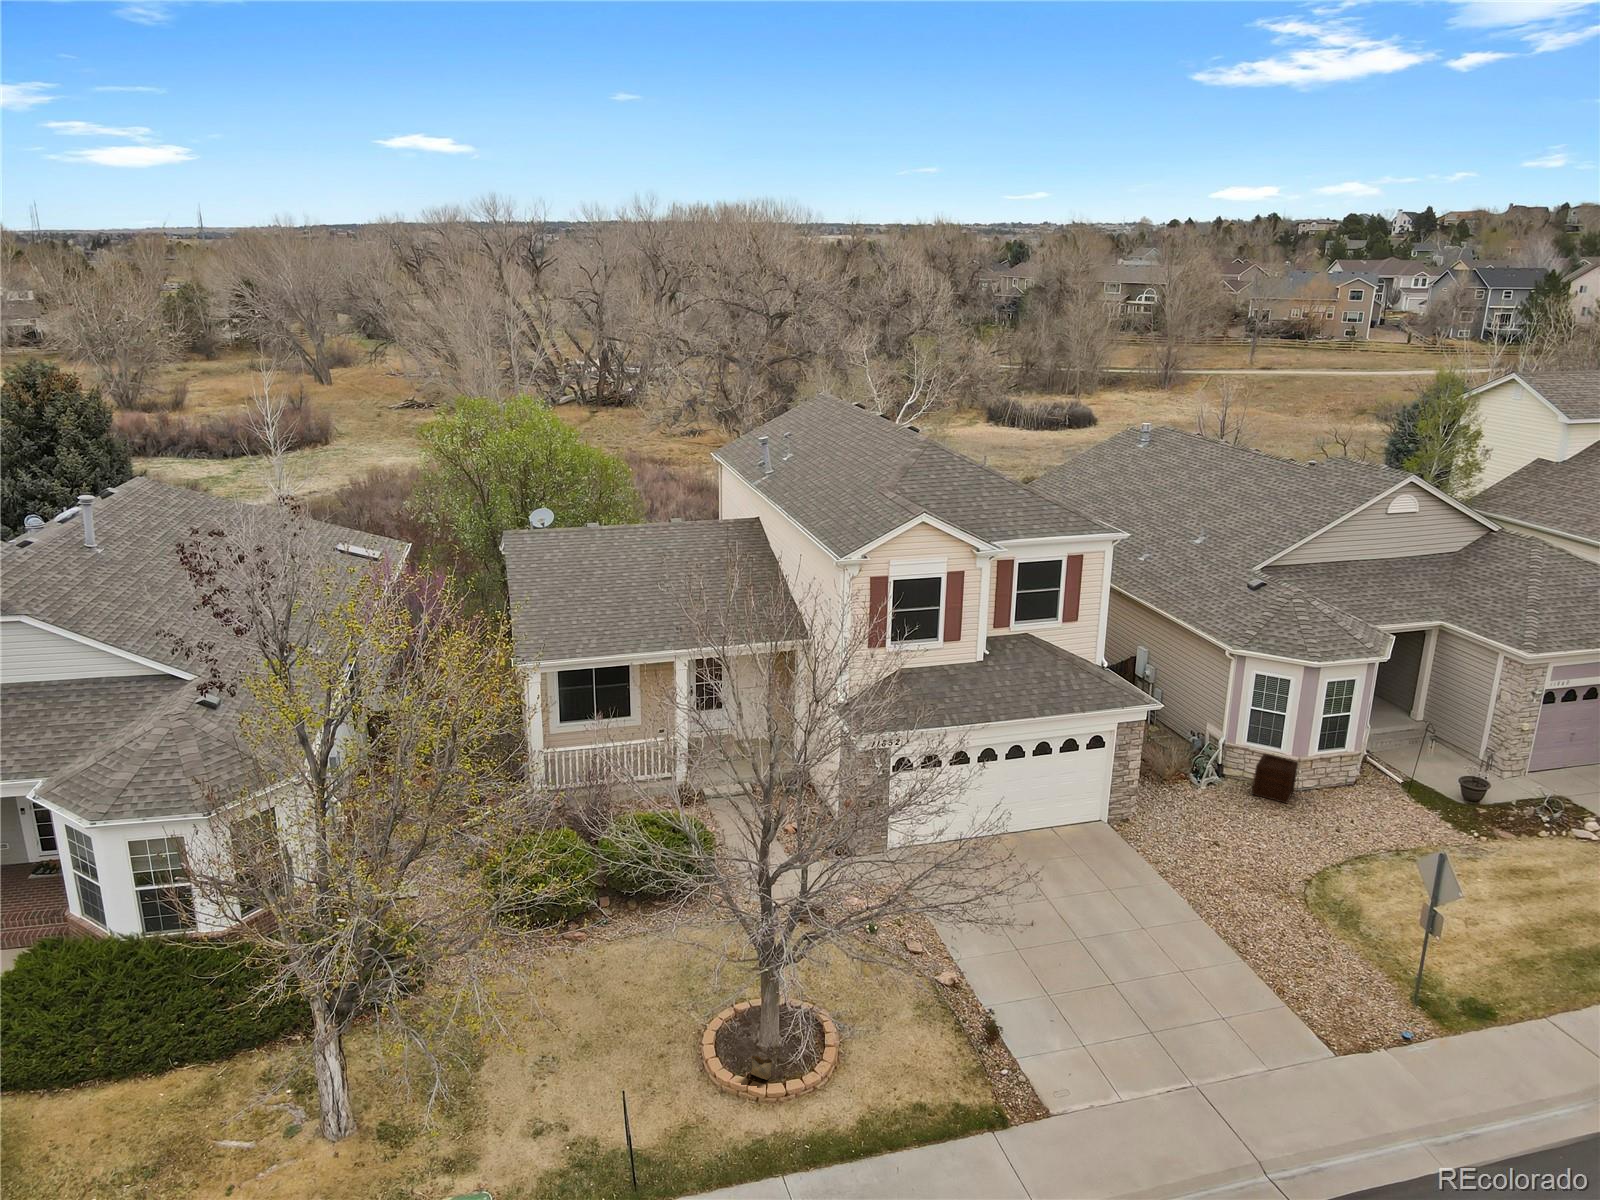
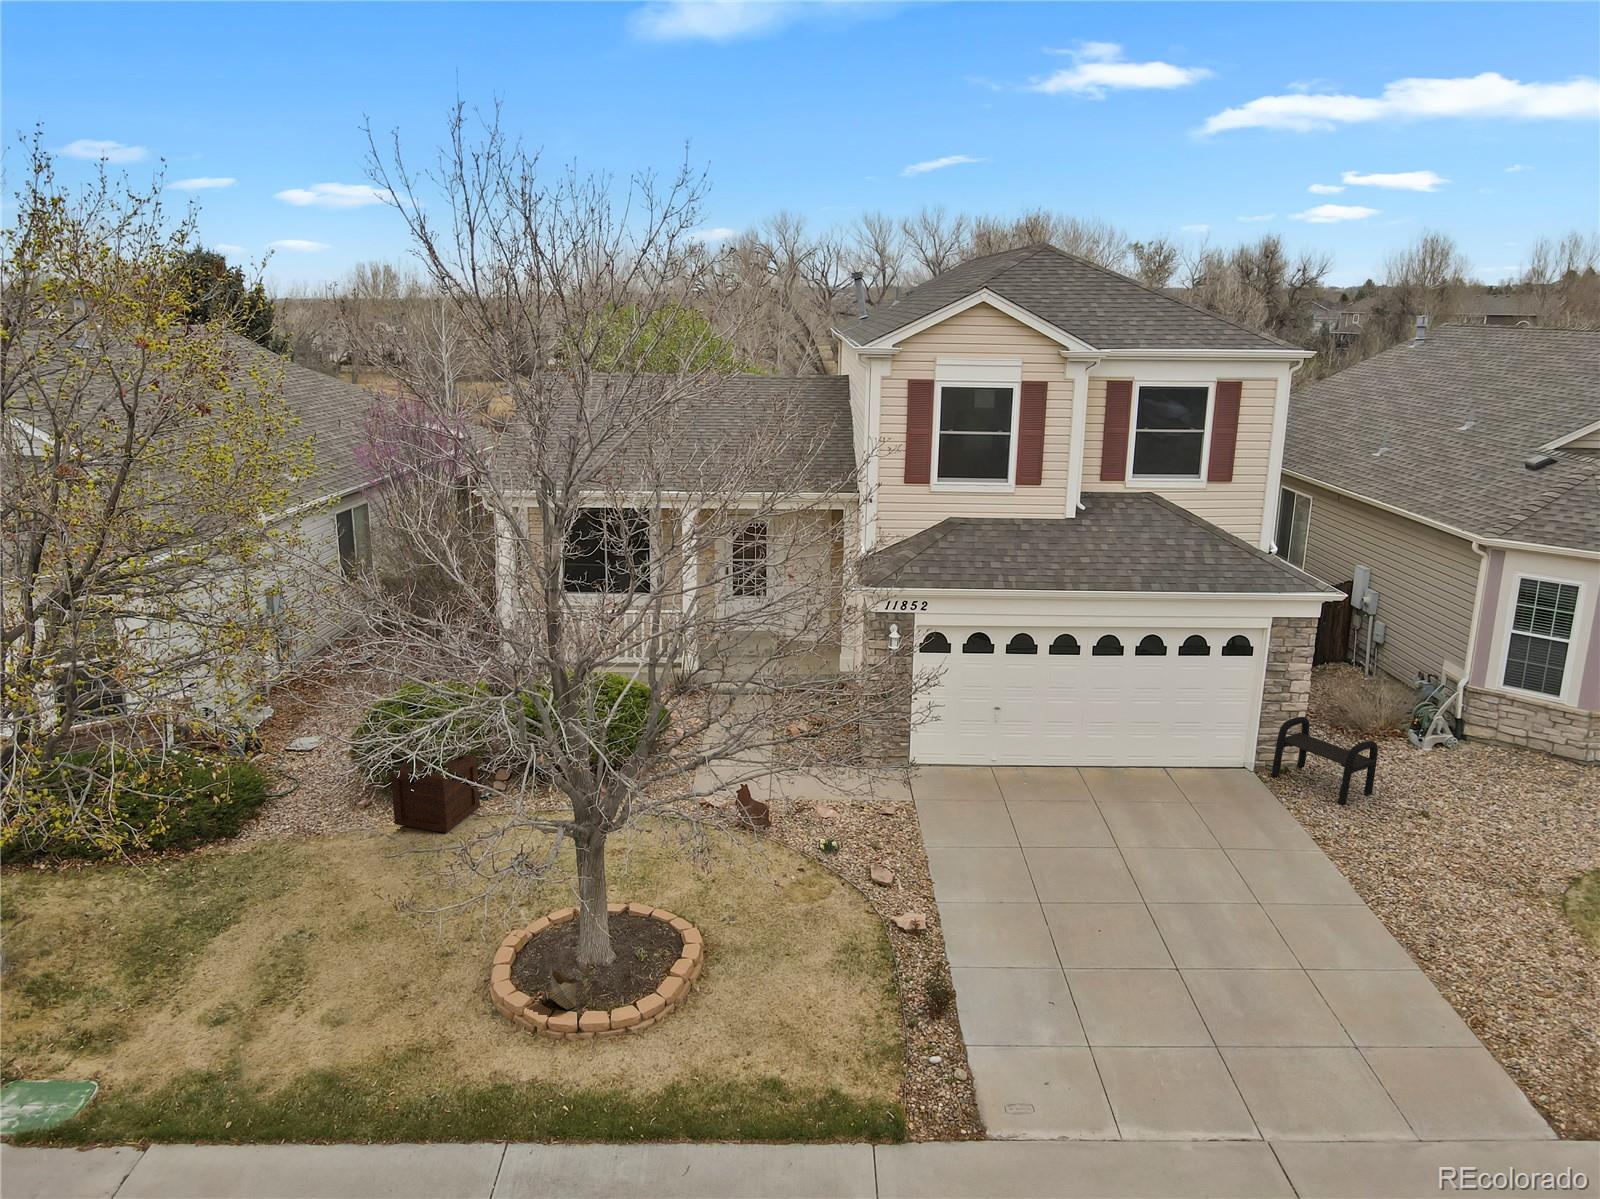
wooden crate: present [1252,754,1298,803] -> present [390,753,480,833]
bench: none [1119,784,1186,844] -> present [1271,717,1378,804]

